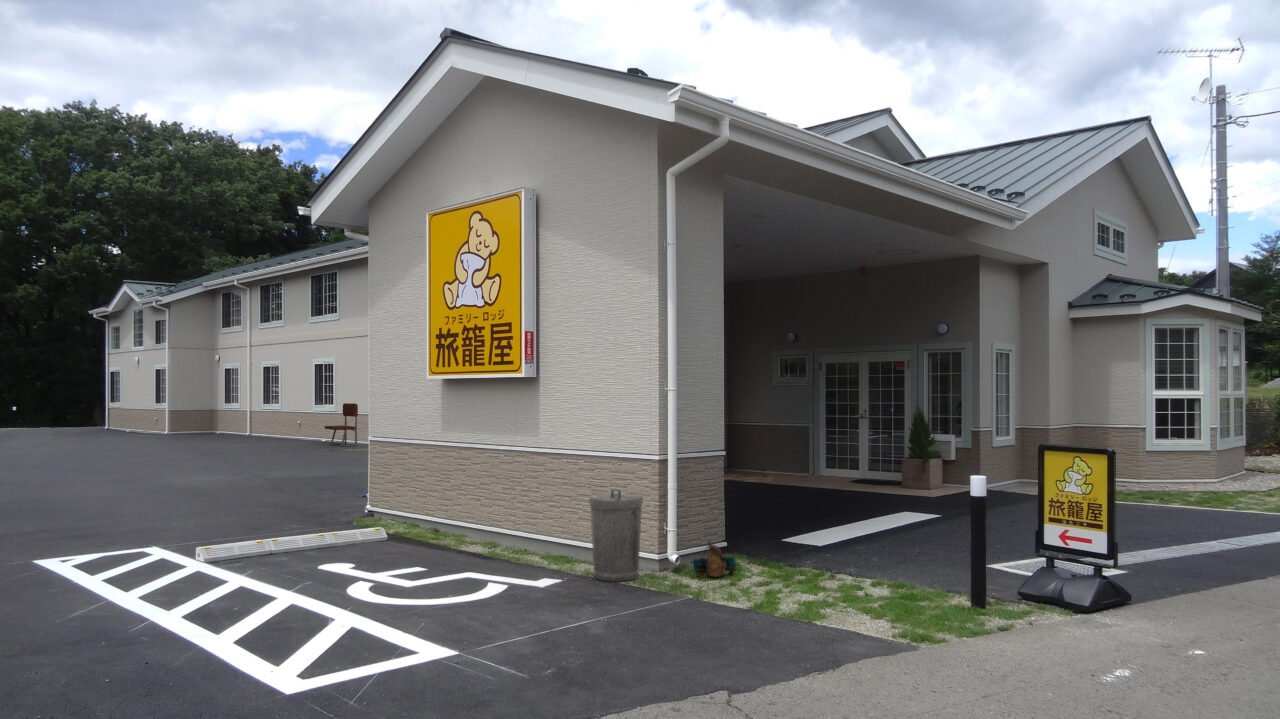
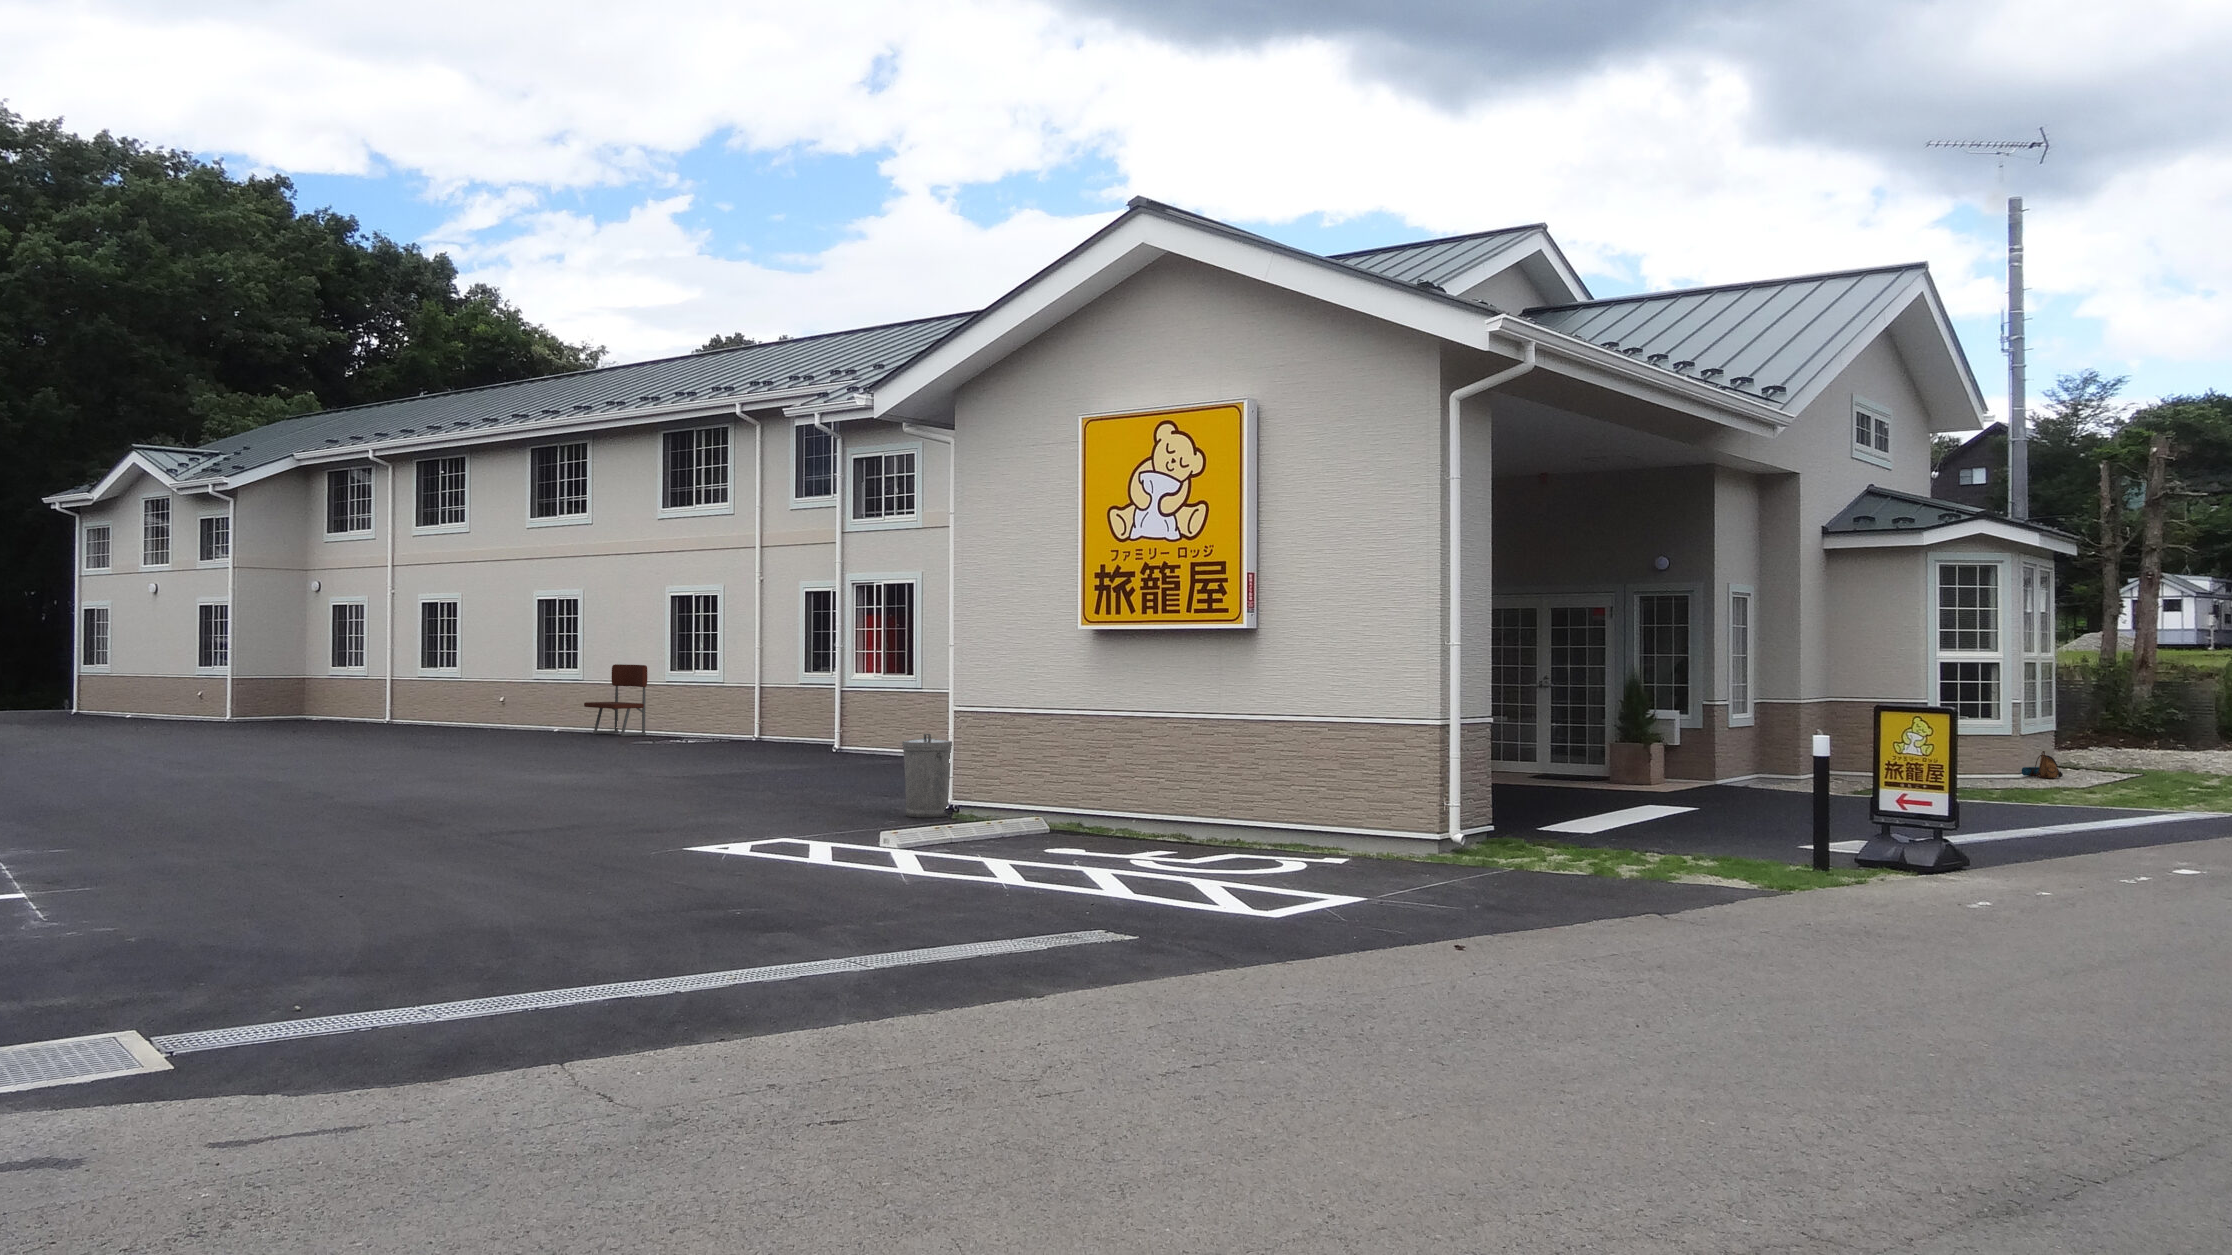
trash can: present [589,489,643,582] -> present [902,734,952,818]
backpack: present [693,541,735,577] -> present [2021,751,2063,778]

